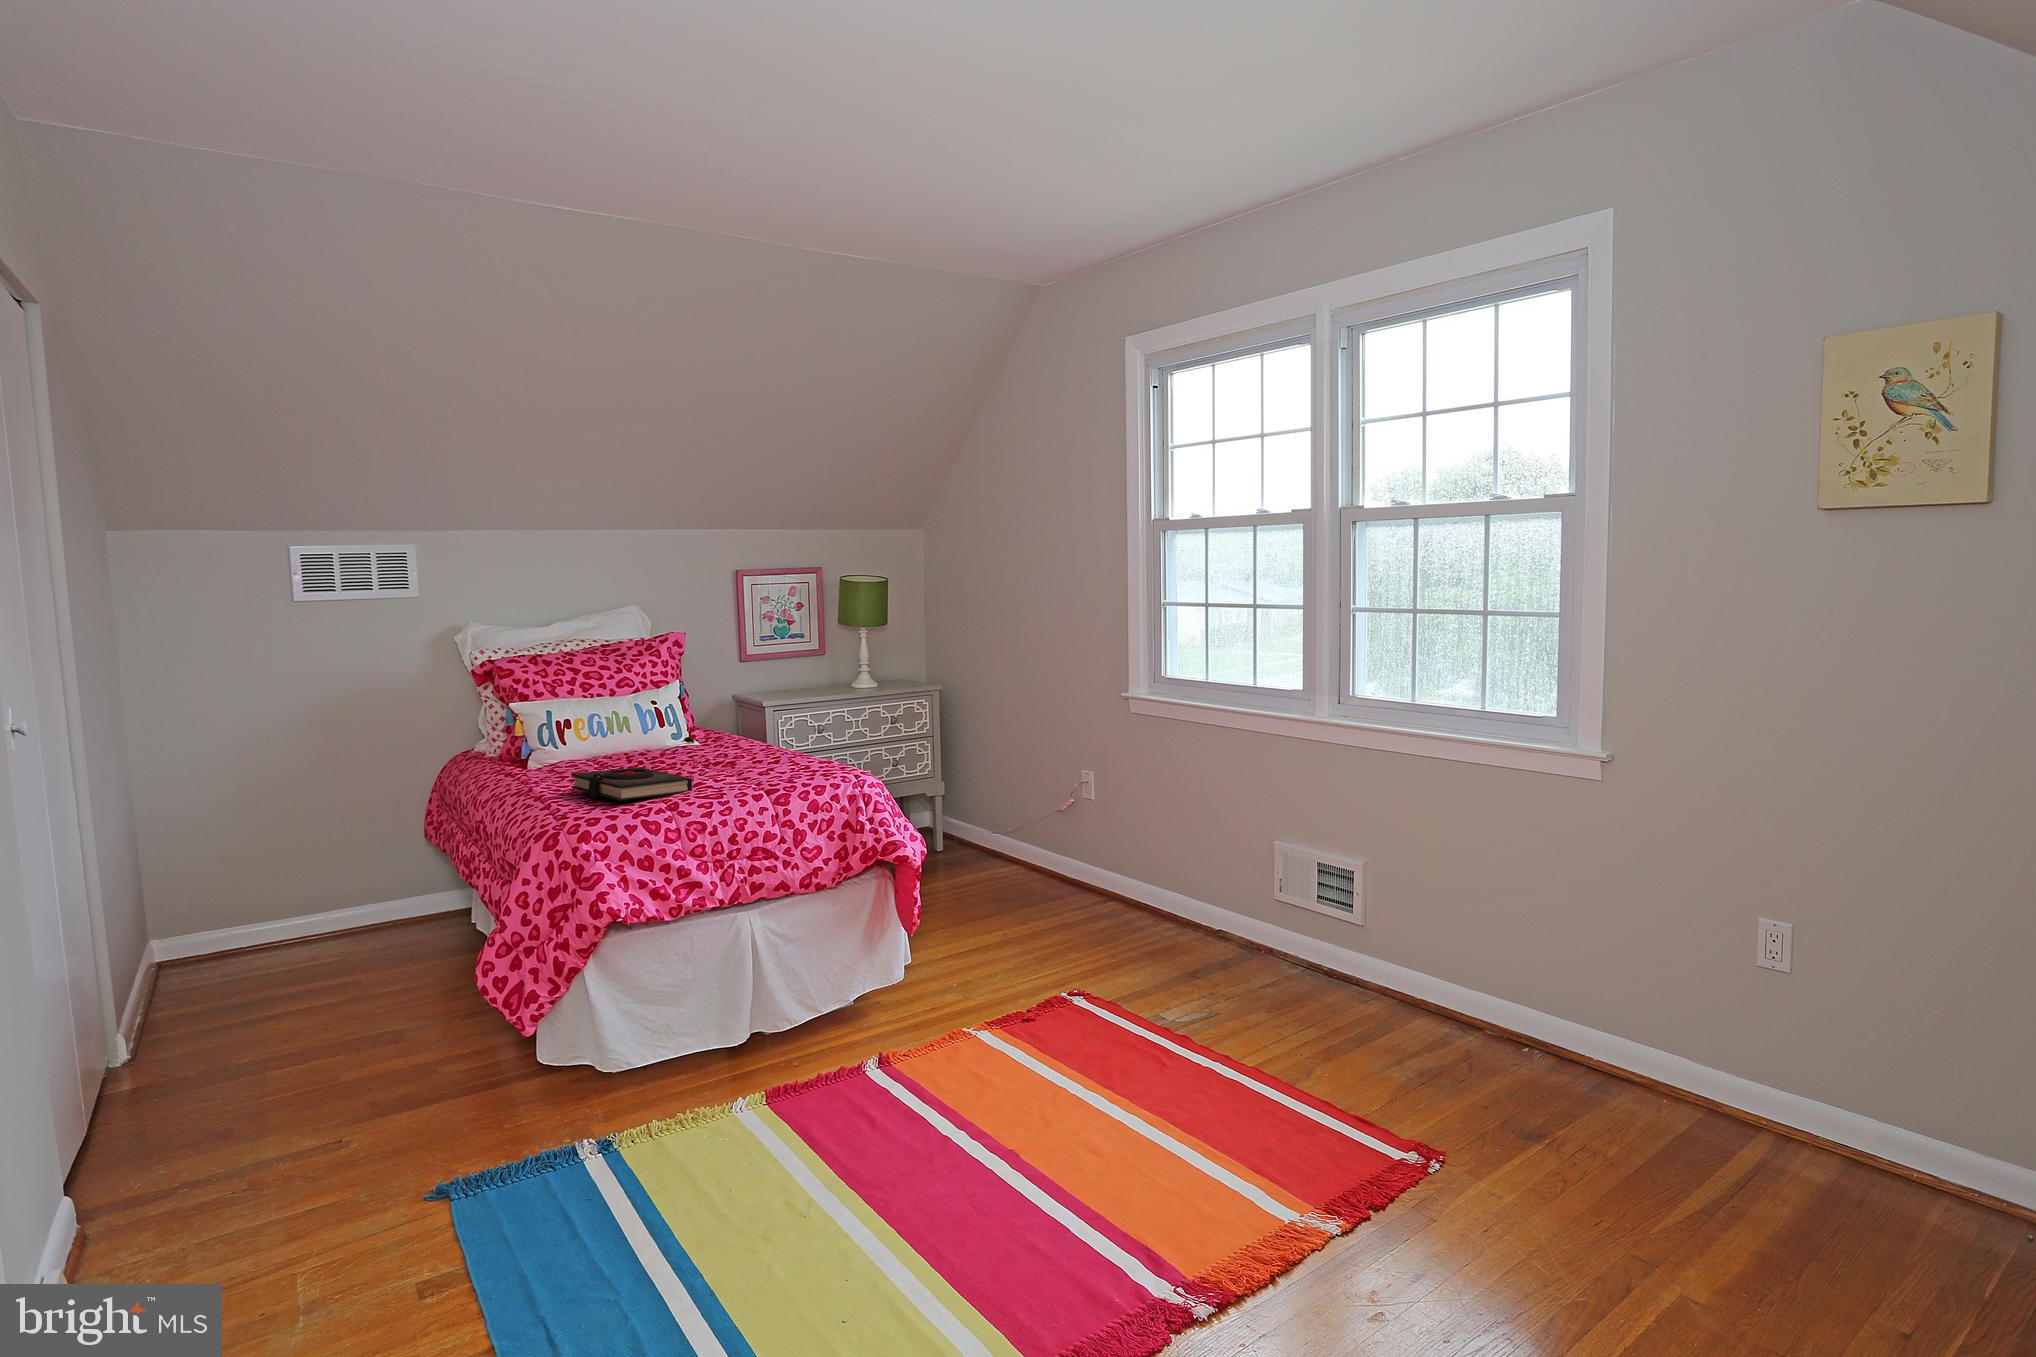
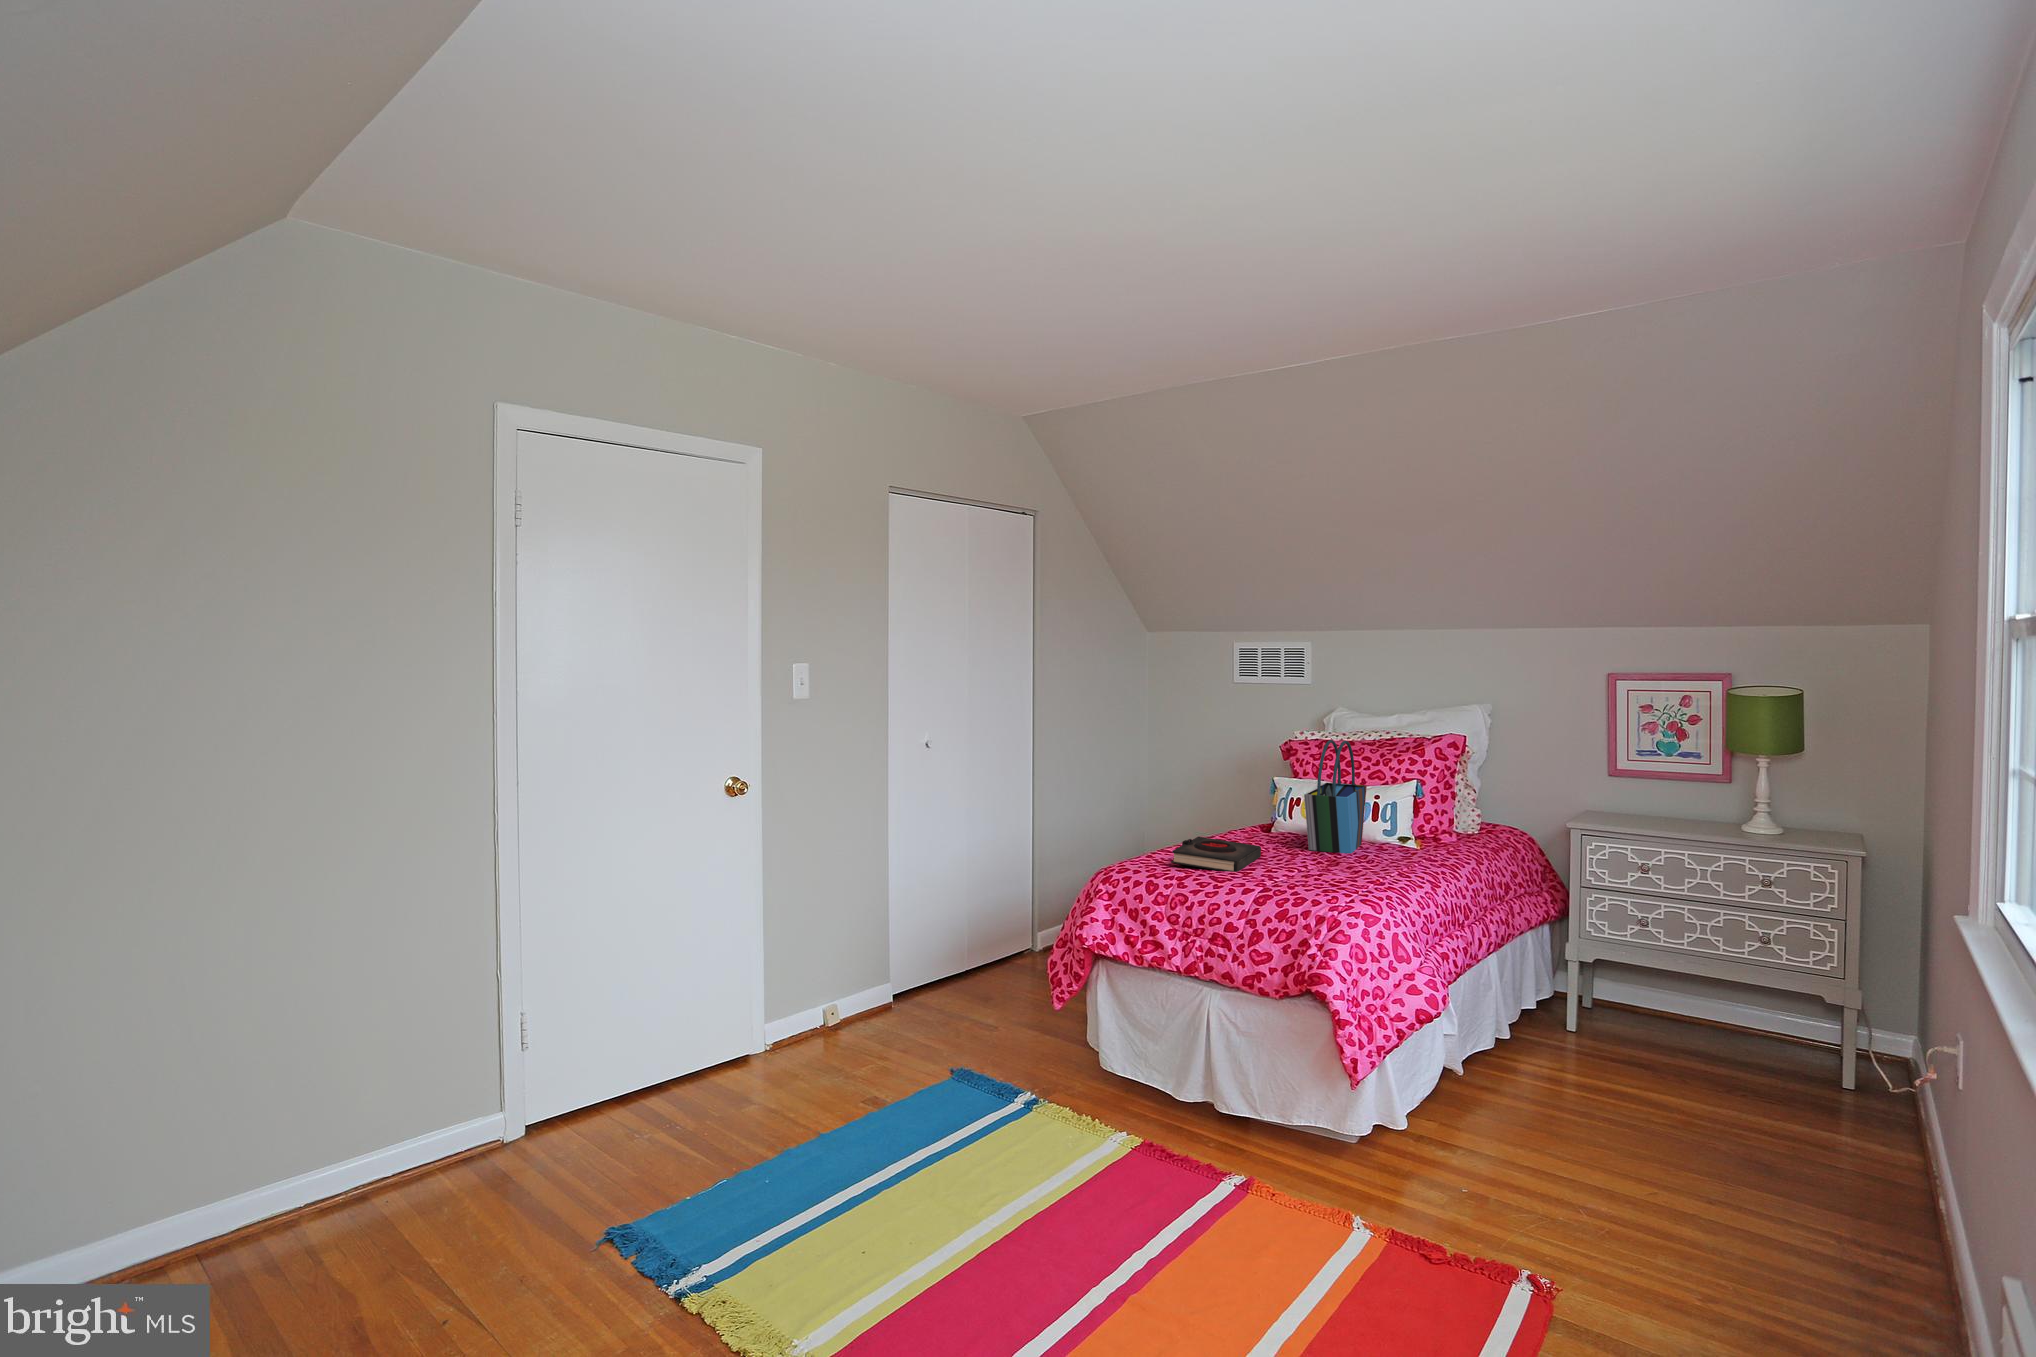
tote bag: none [611,643,707,764] -> present [1304,740,1367,854]

